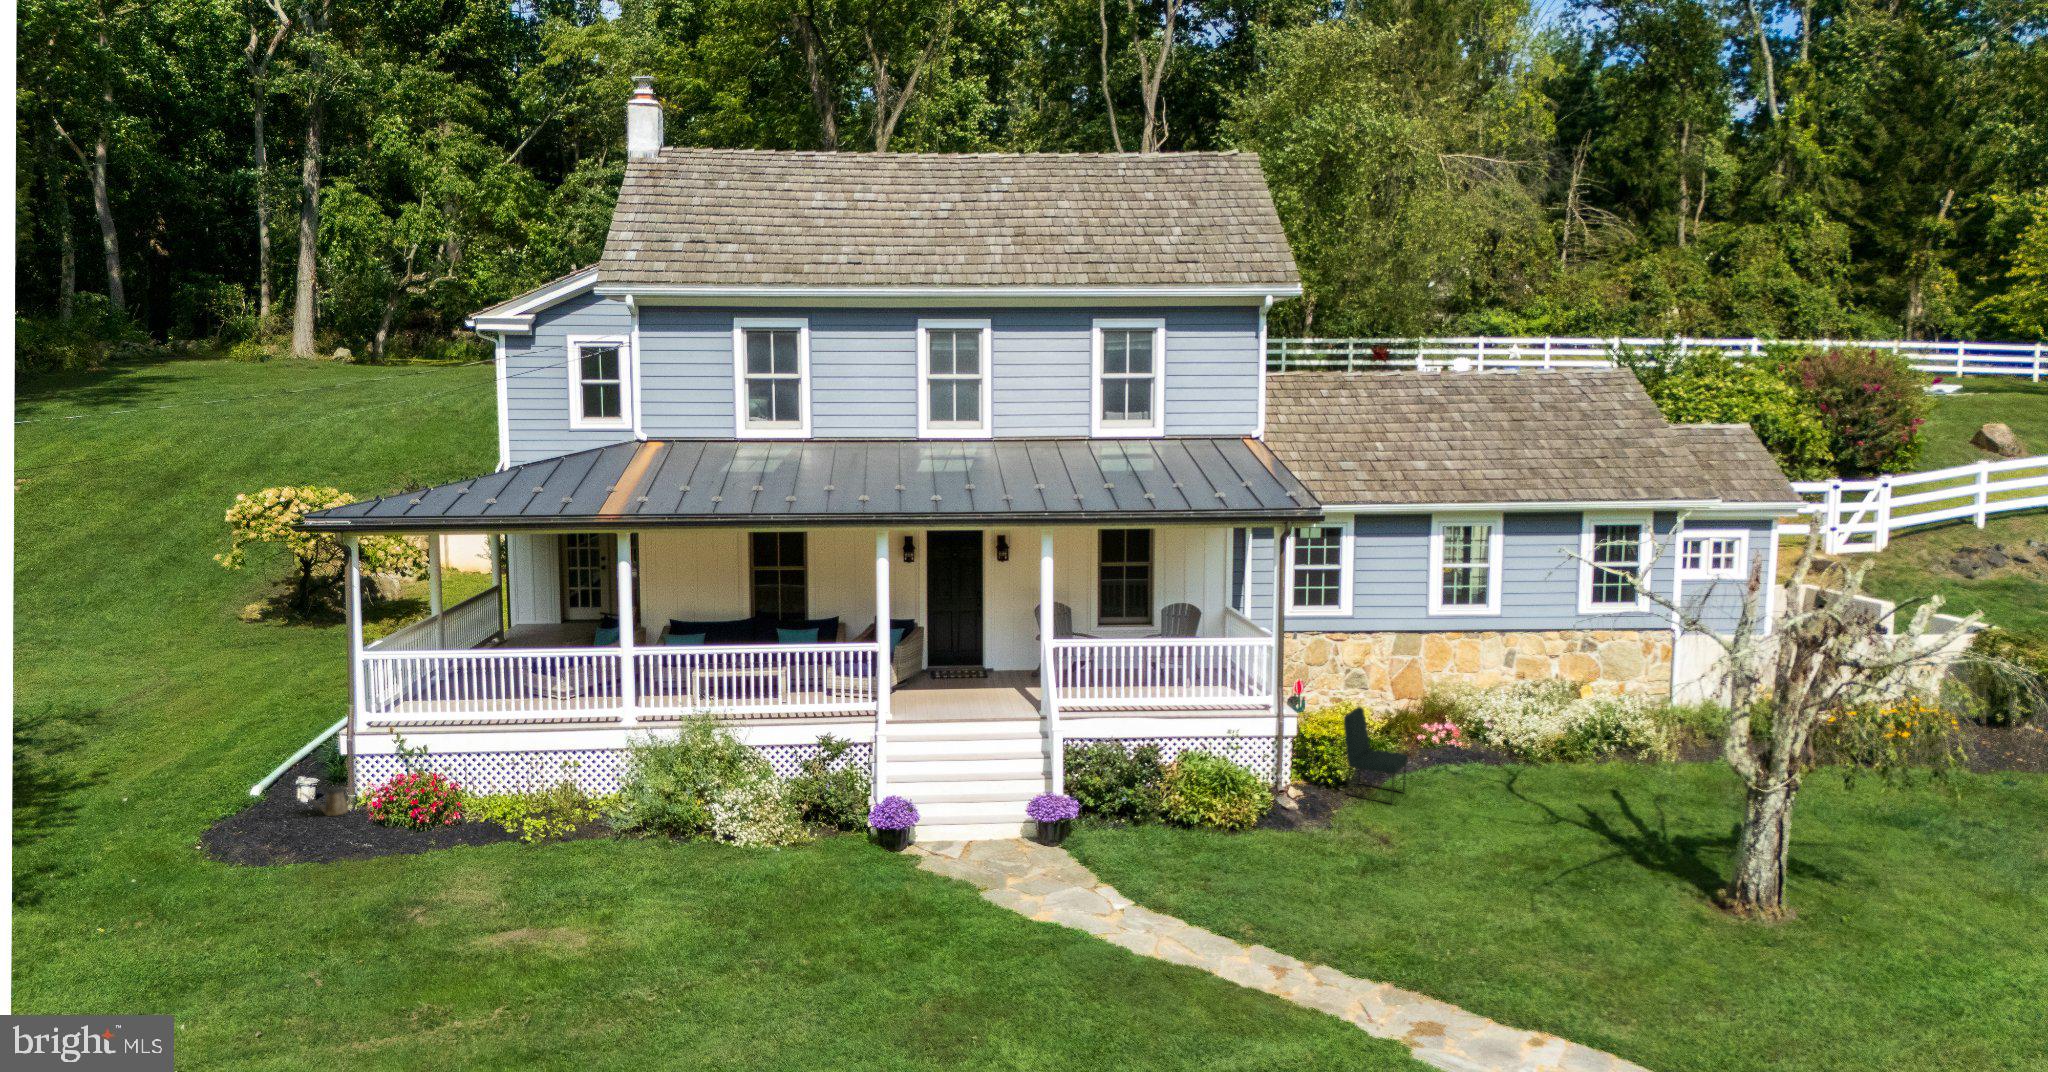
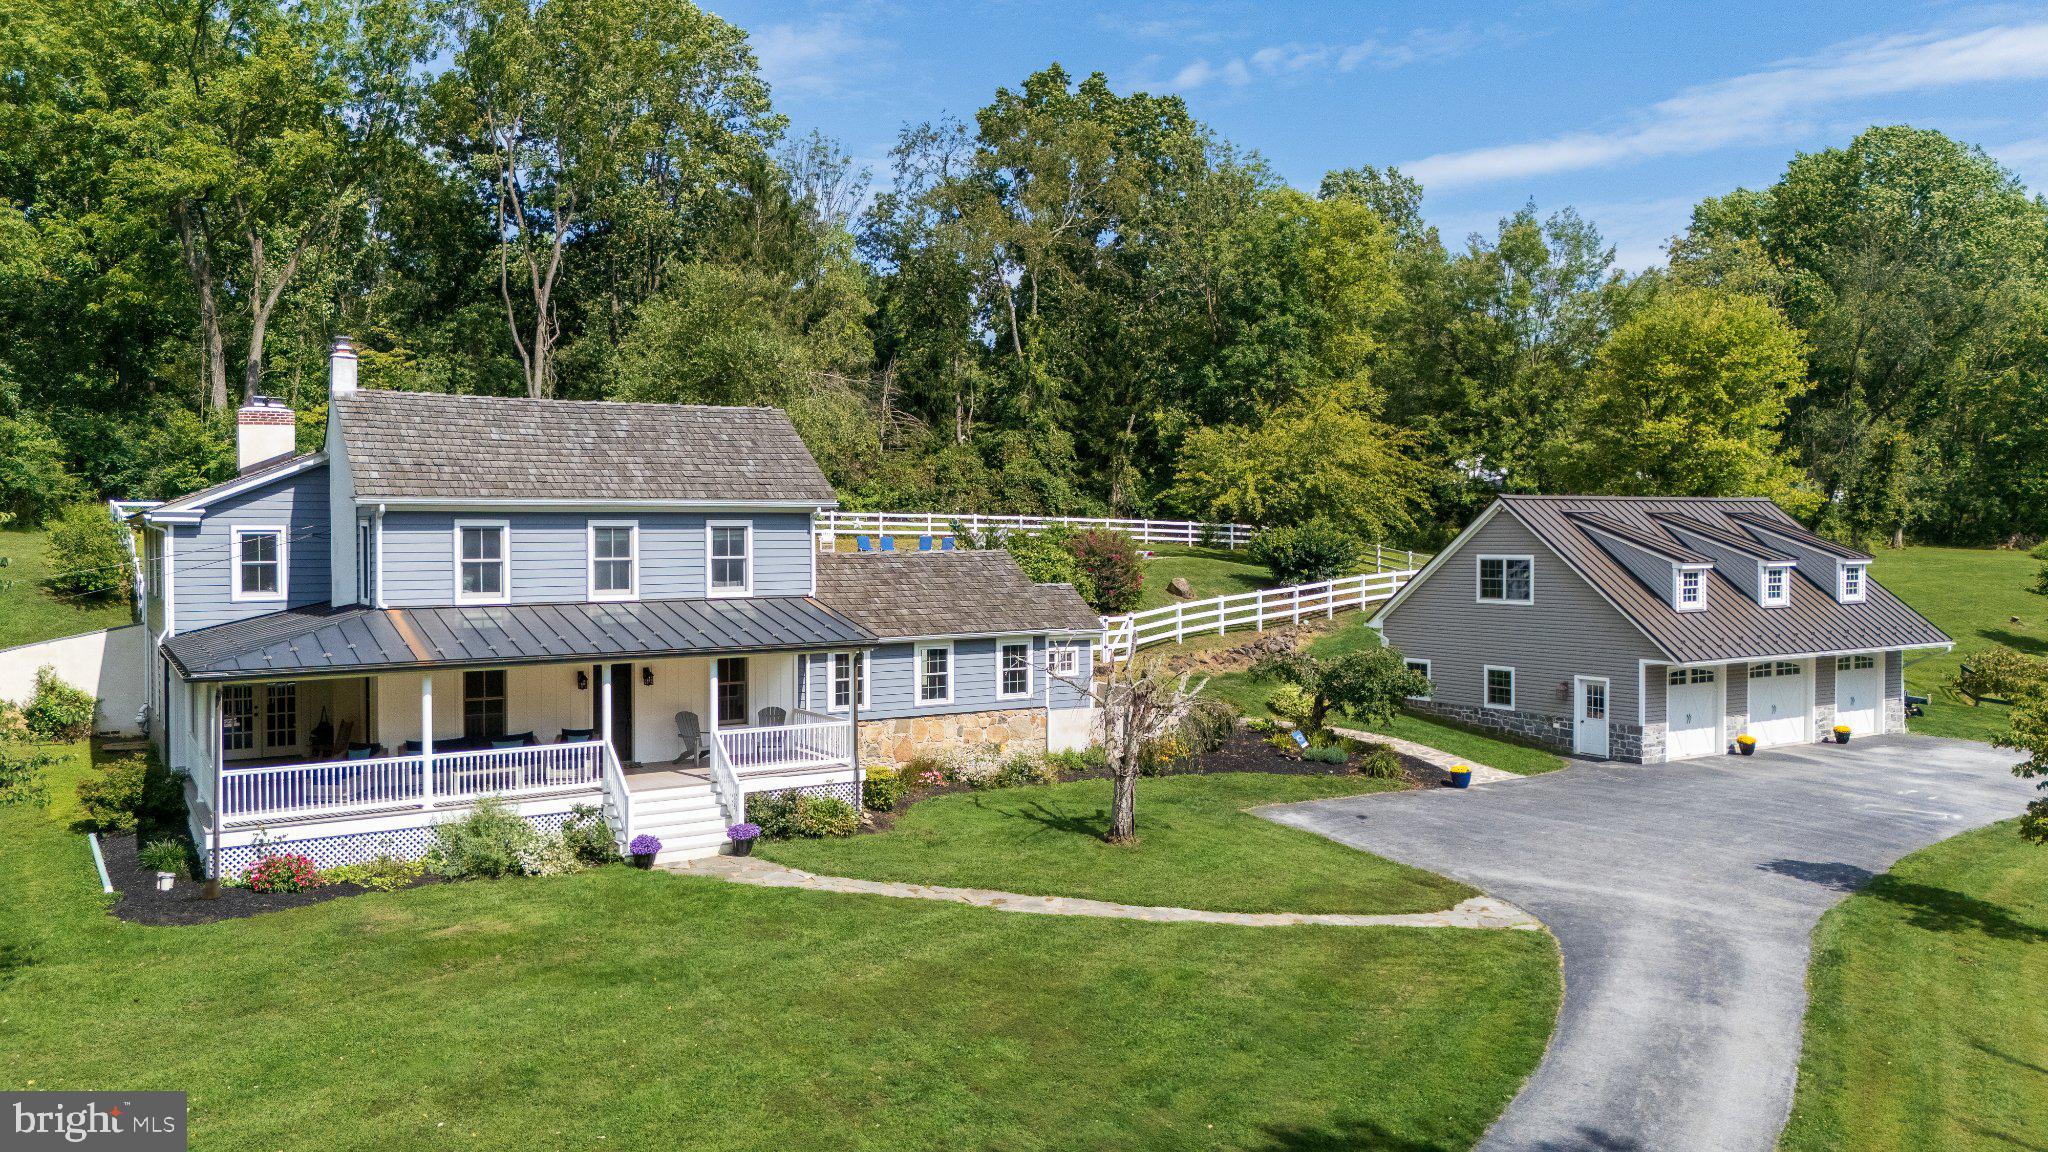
chair: present [1344,707,1408,804] -> none [898,759,933,814]

